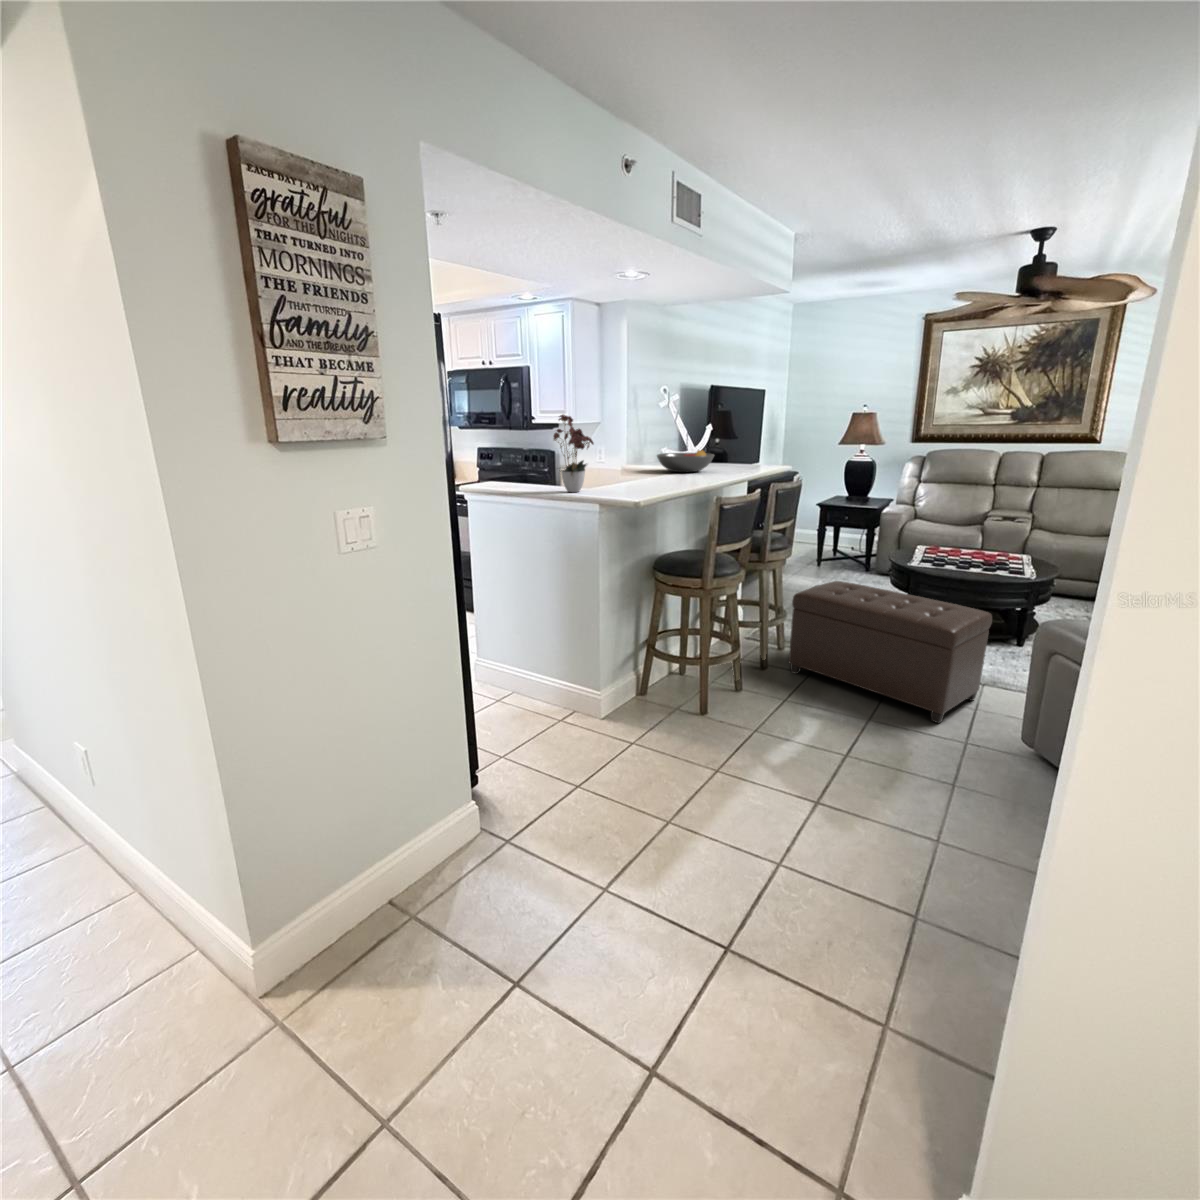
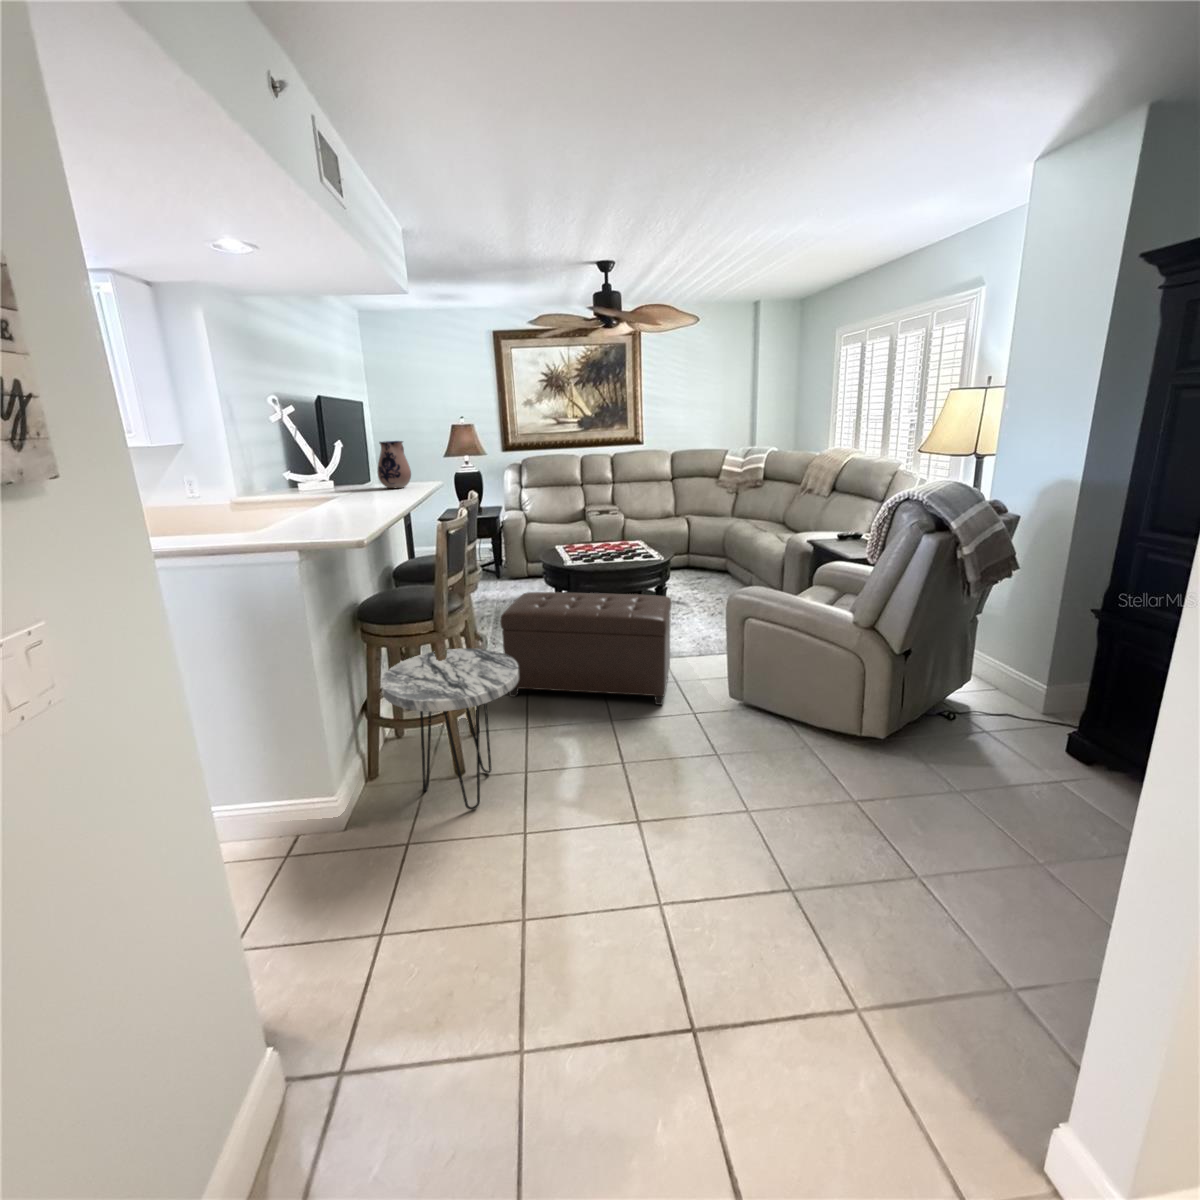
flower arrangement: present [553,414,594,492] -> none [190,424,278,540]
ceramic pitcher: none [728,427,757,469] -> present [378,441,411,488]
fruit bowl: present [657,450,714,472] -> none [296,469,371,498]
side table: none [643,606,757,739] -> present [381,648,519,810]

